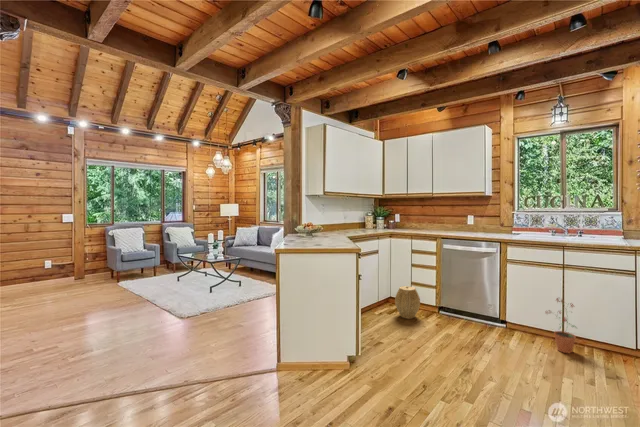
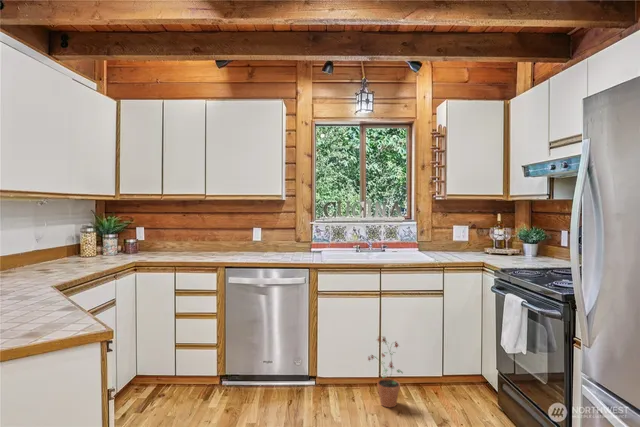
woven basket: present [395,286,420,319] -> none [151,354,196,412]

